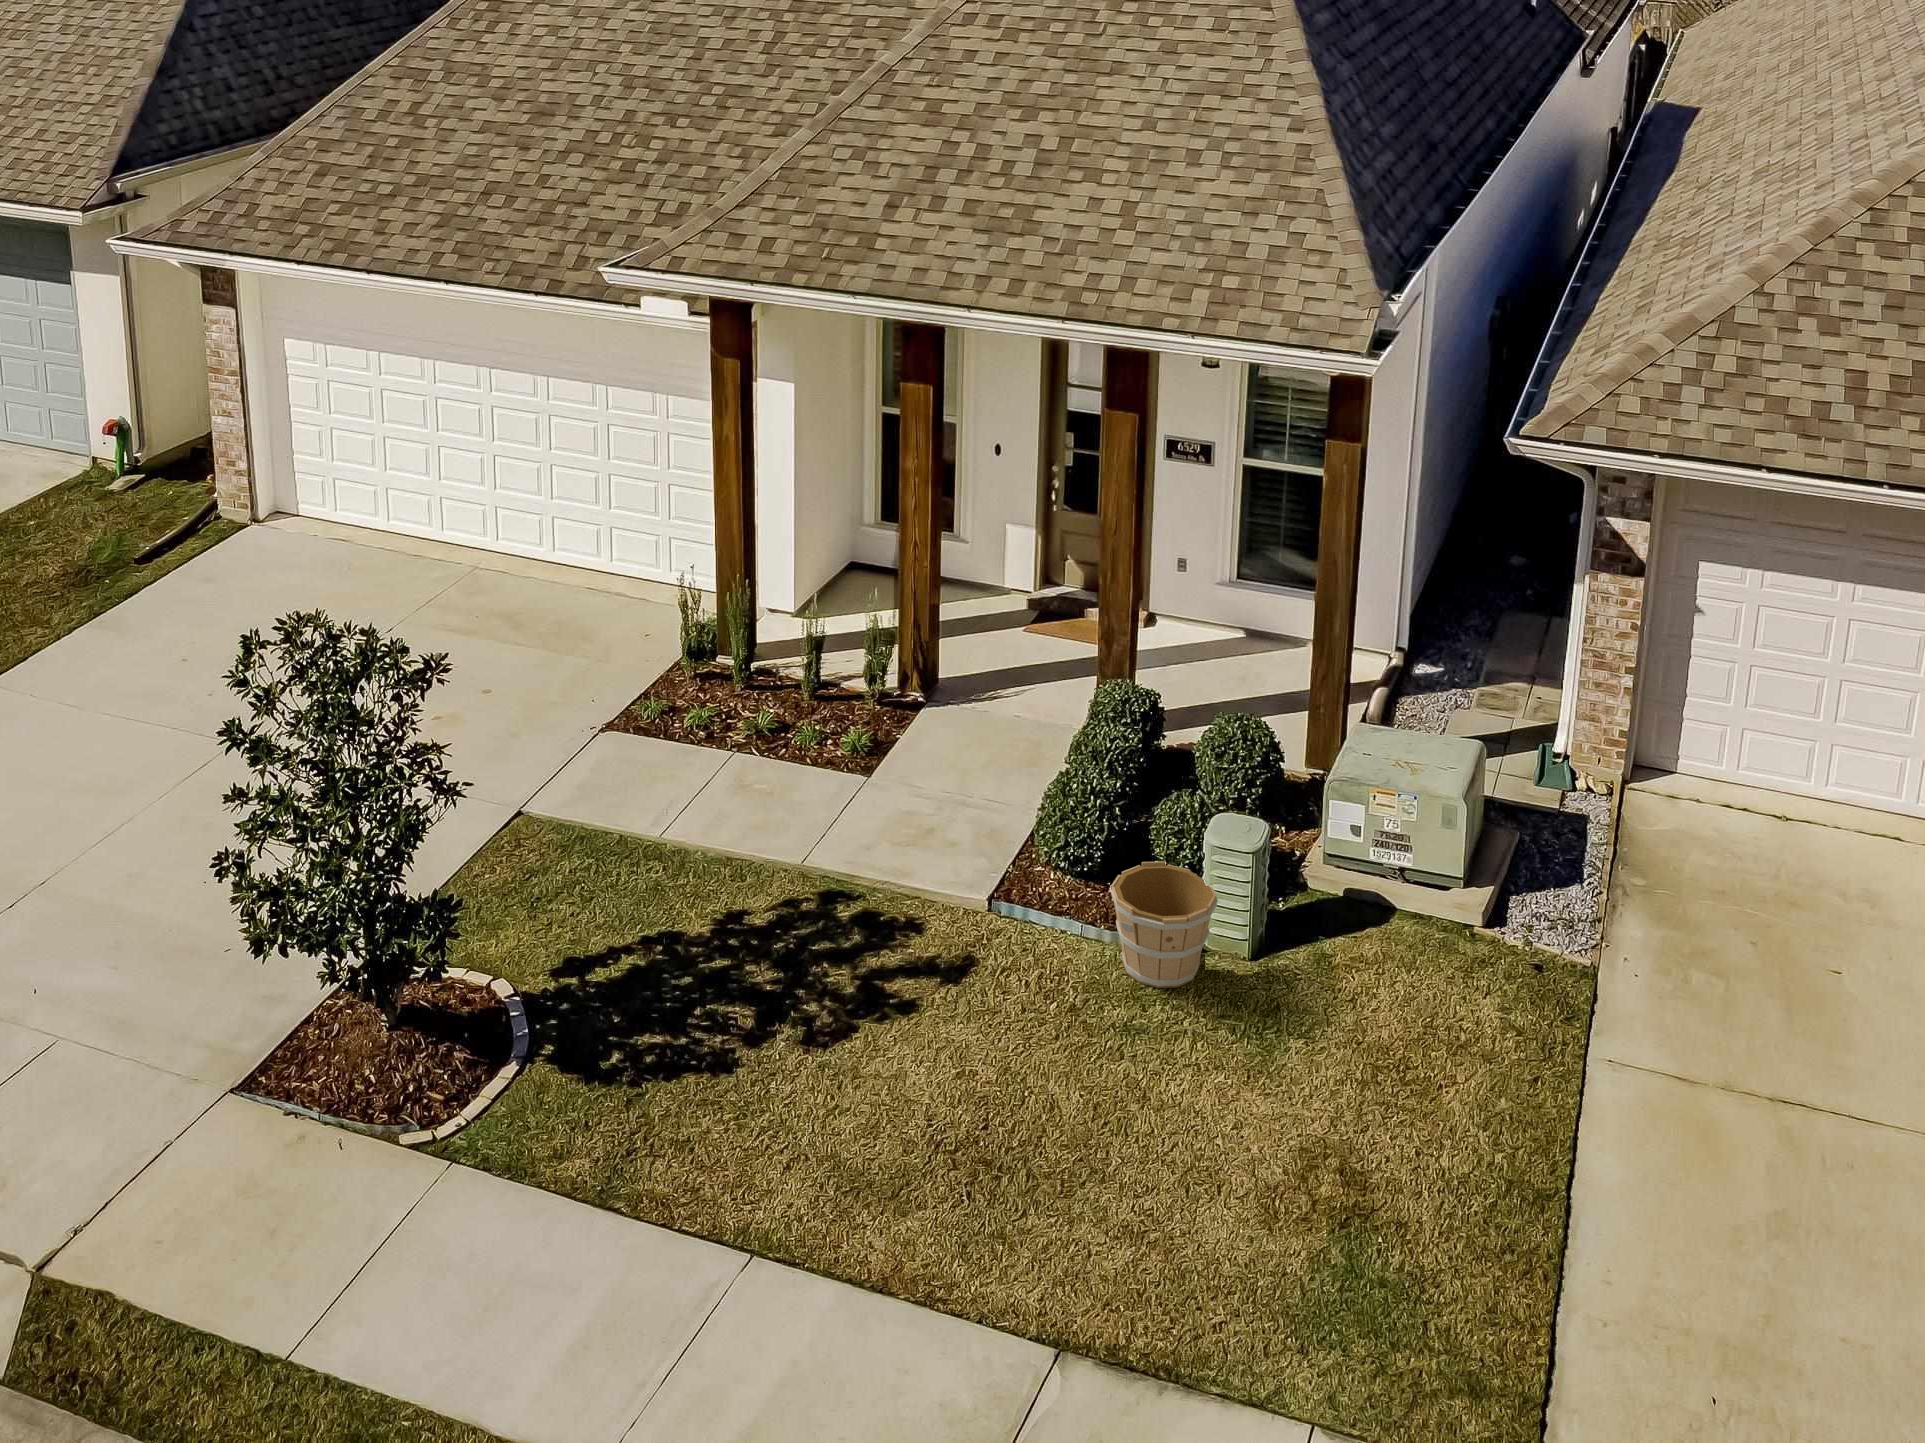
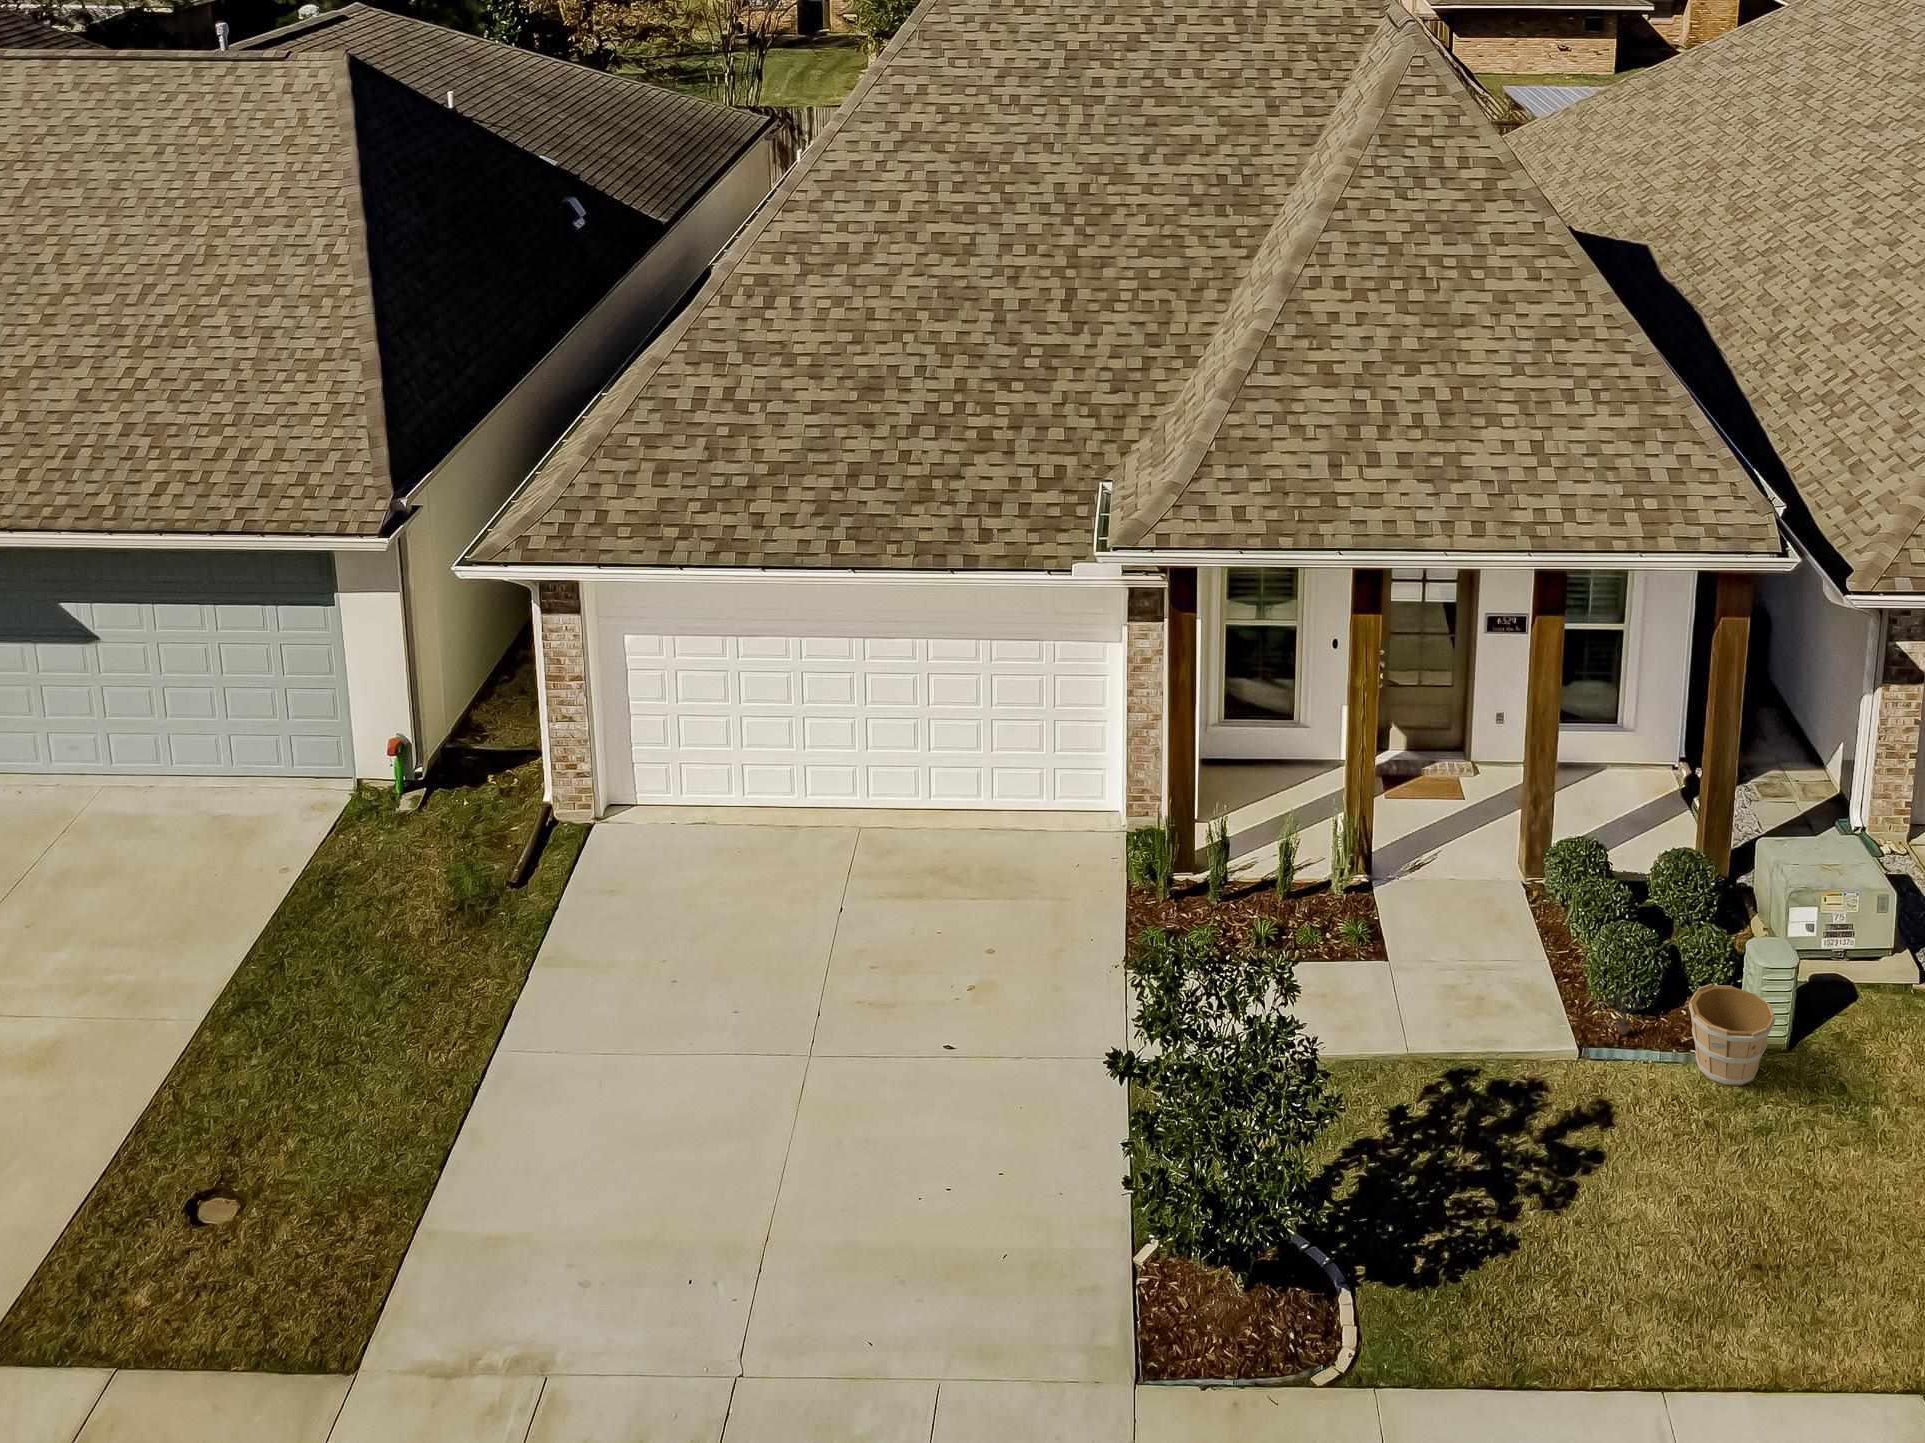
decorative plant: none [1051,849,1086,908] -> present [1604,991,1641,1035]

